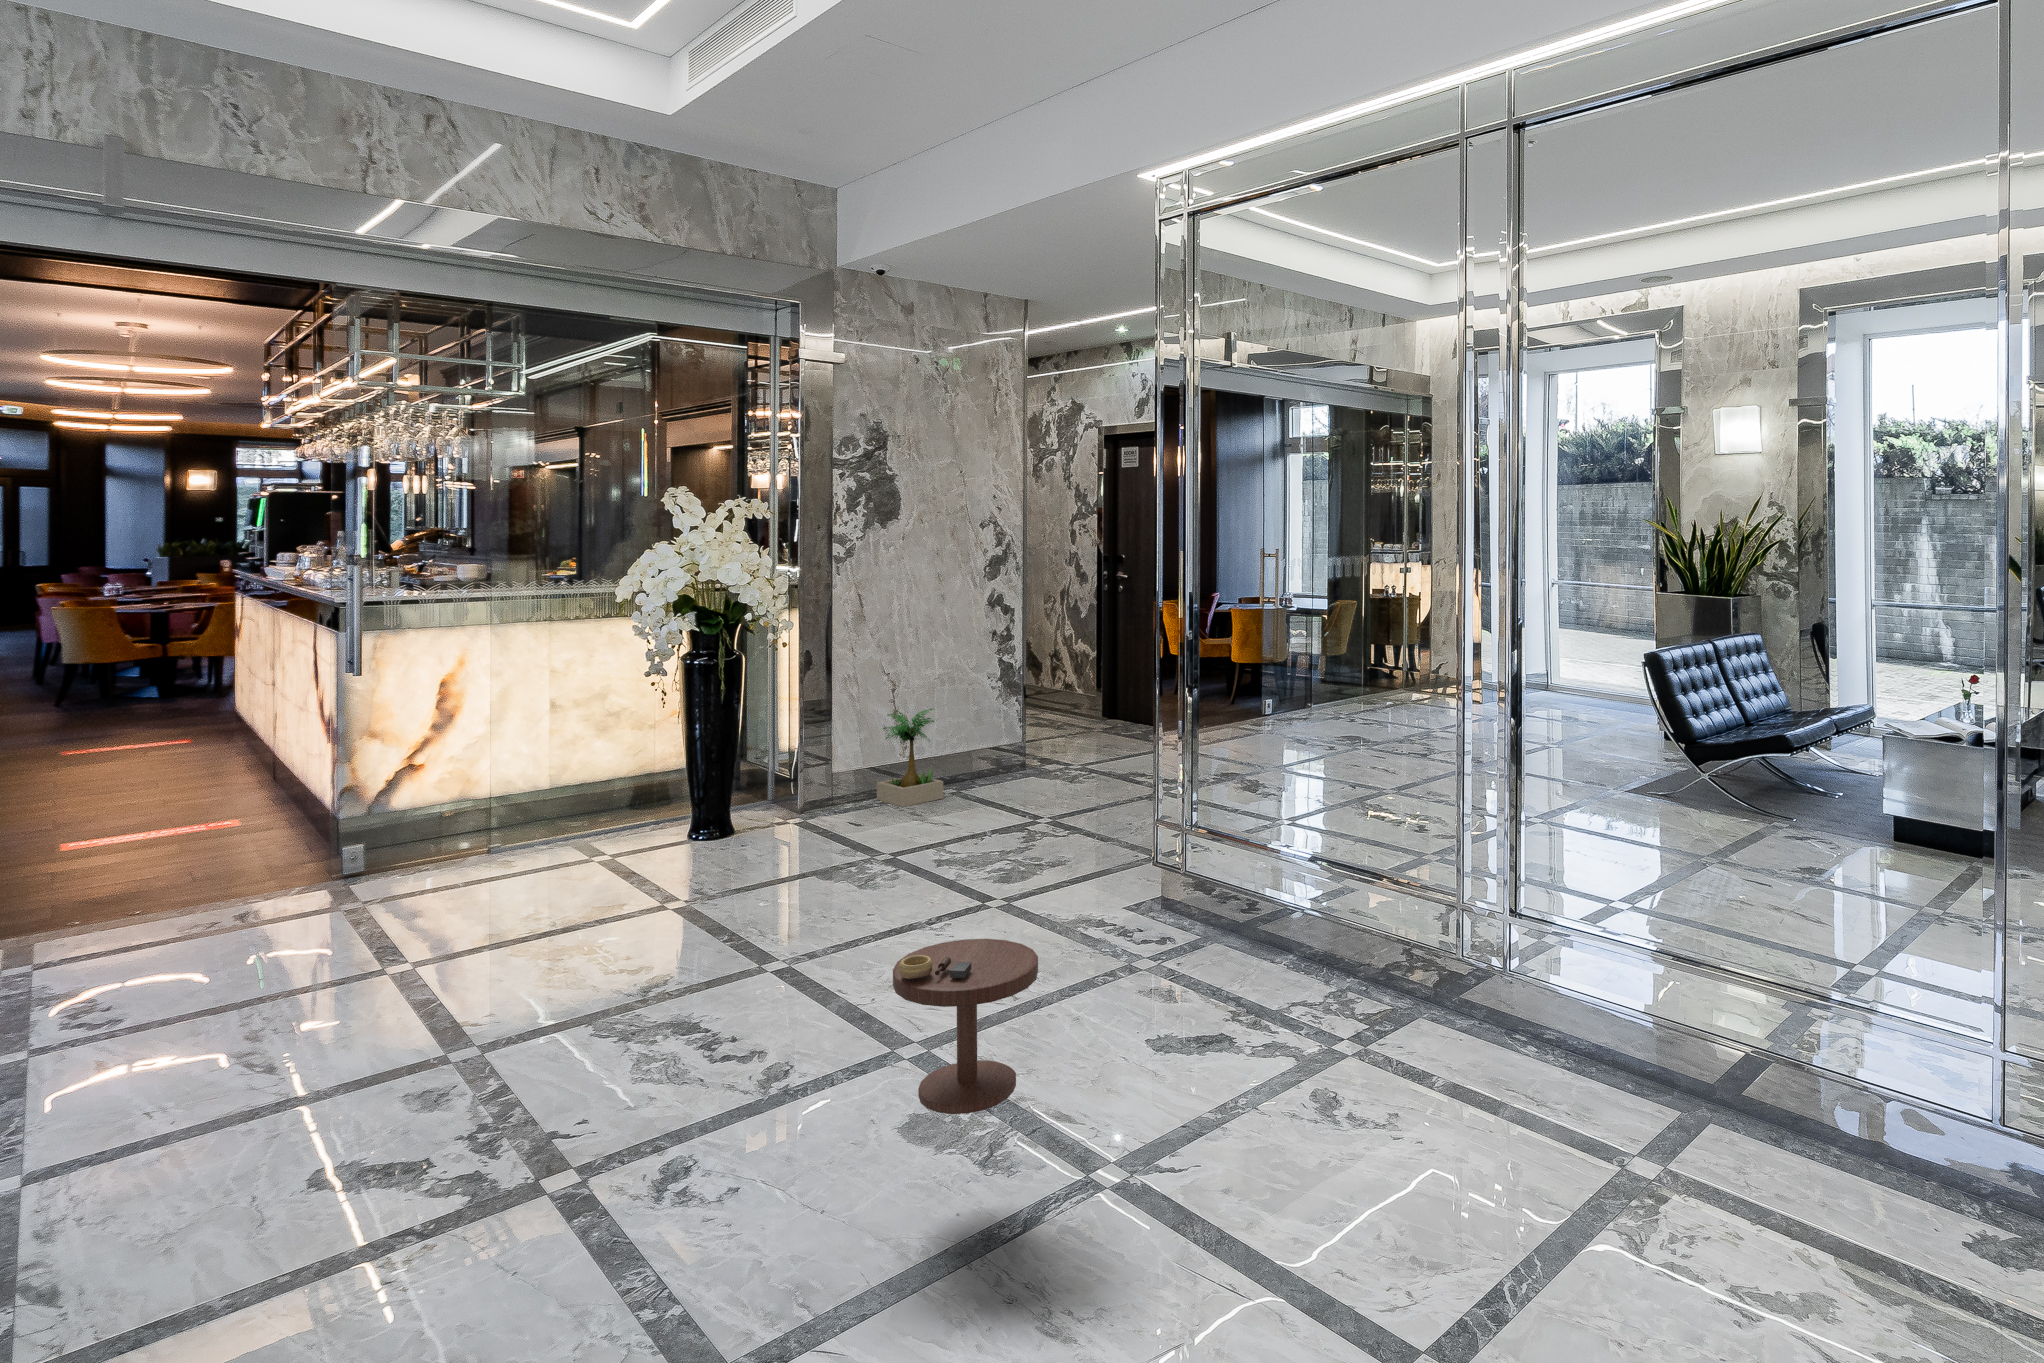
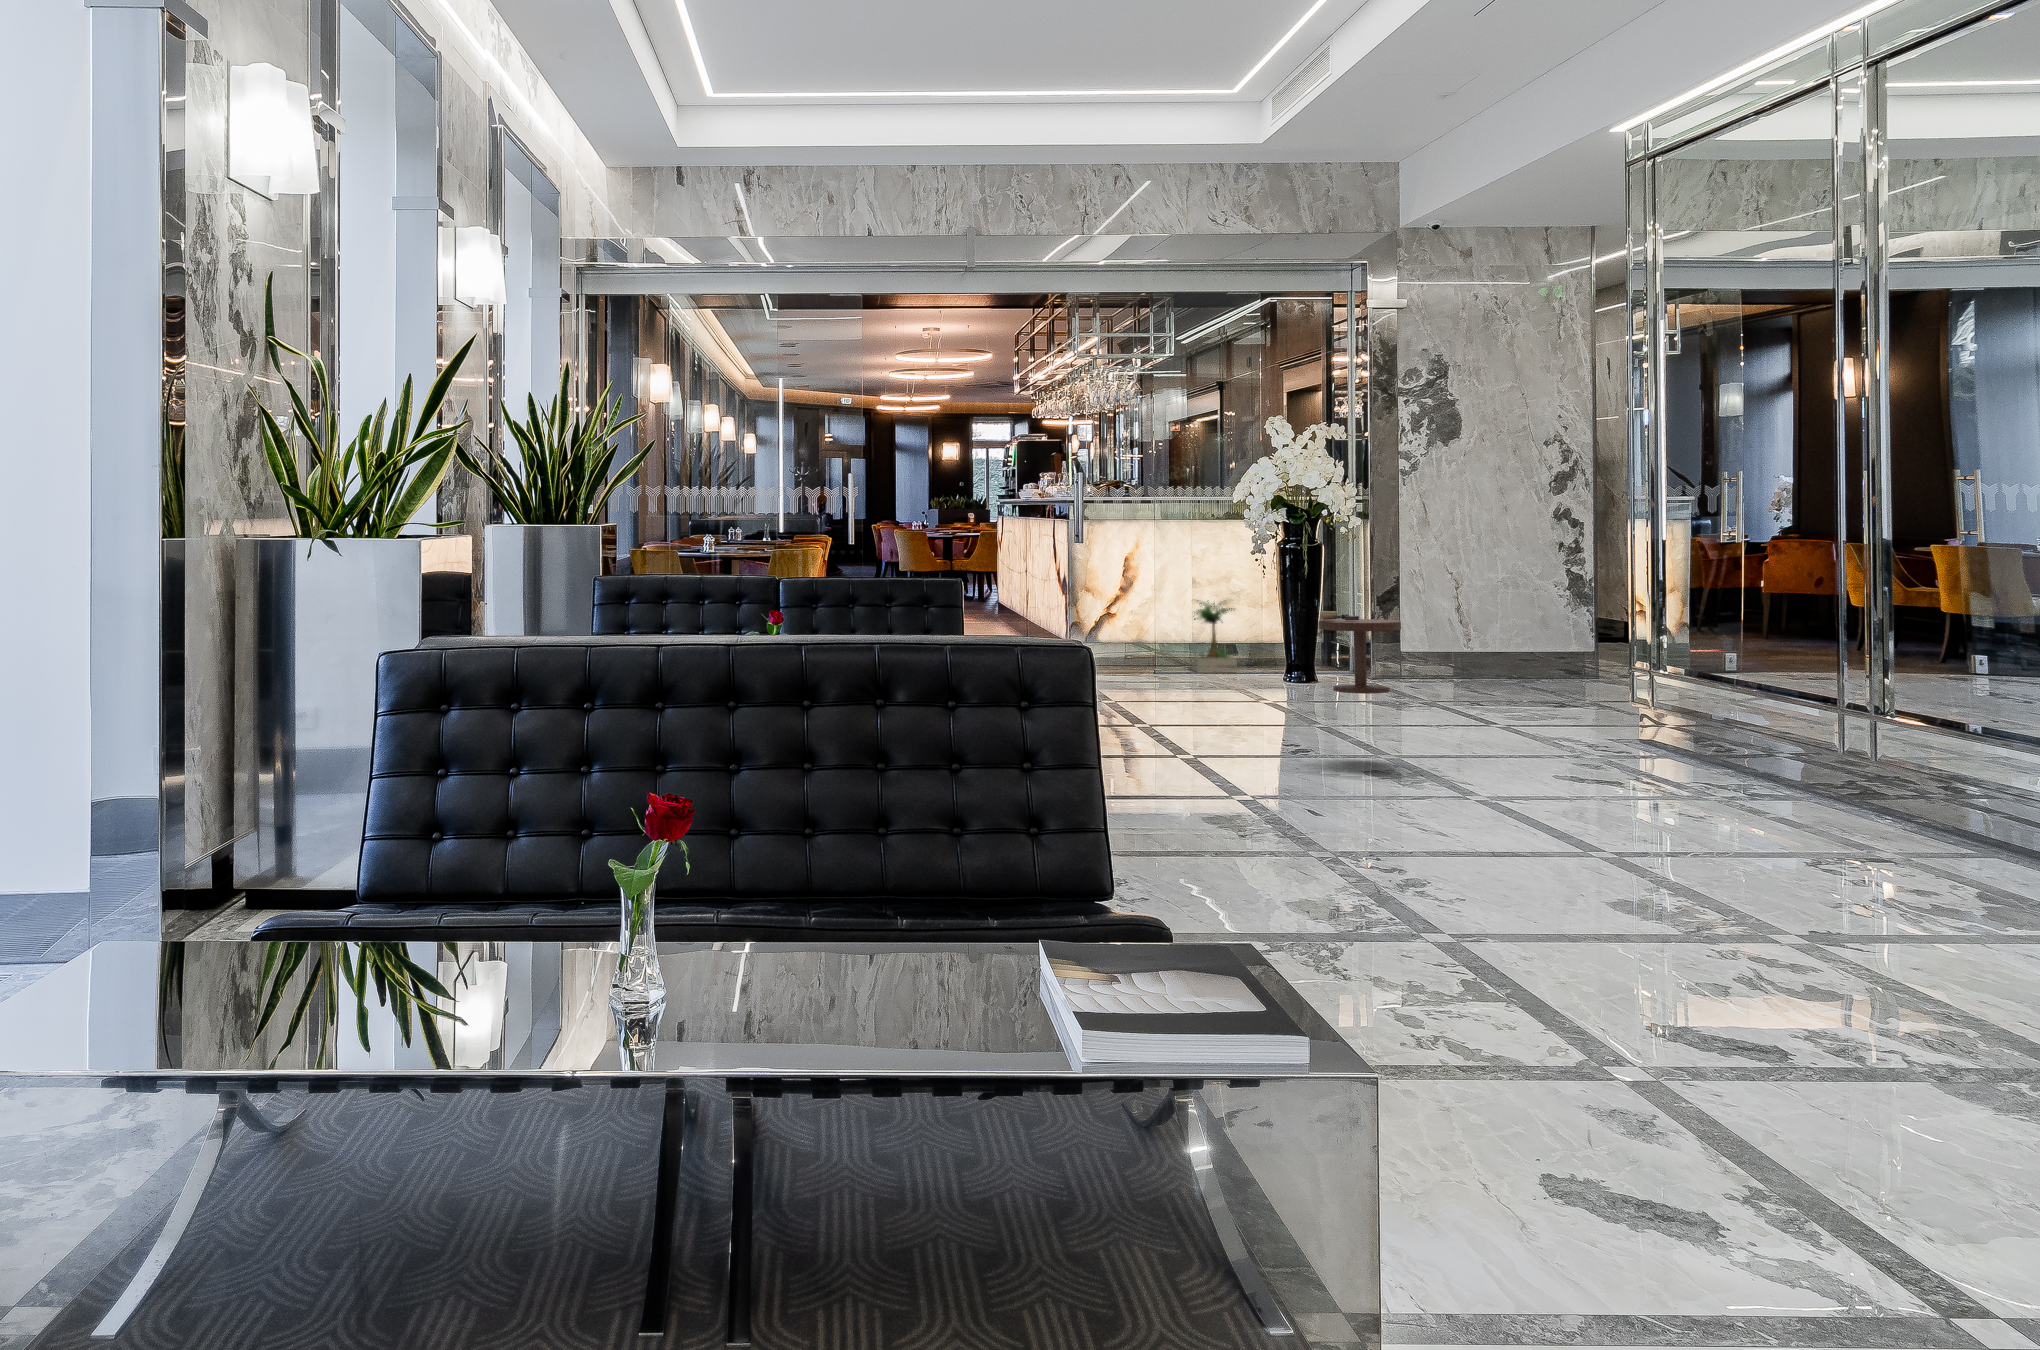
potted plant: present [877,708,943,807] -> present [1190,600,1237,673]

